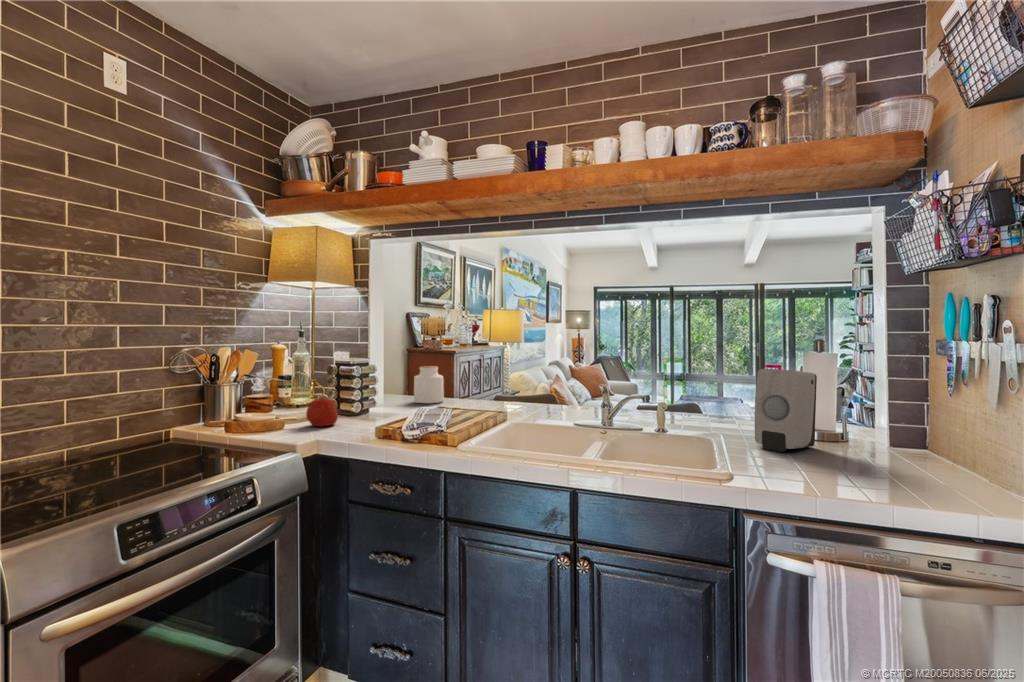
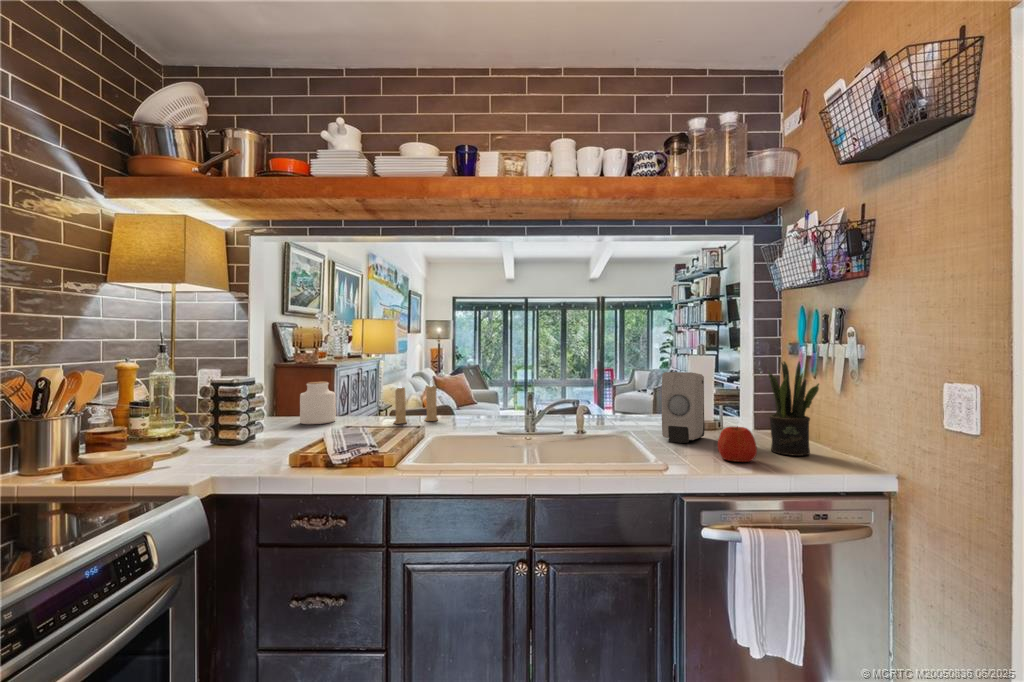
potted plant: none [895,360,962,482] -> present [768,361,819,456]
candle: none [488,368,531,408] -> present [394,381,438,424]
apple: present [306,398,338,426] -> present [718,426,757,462]

